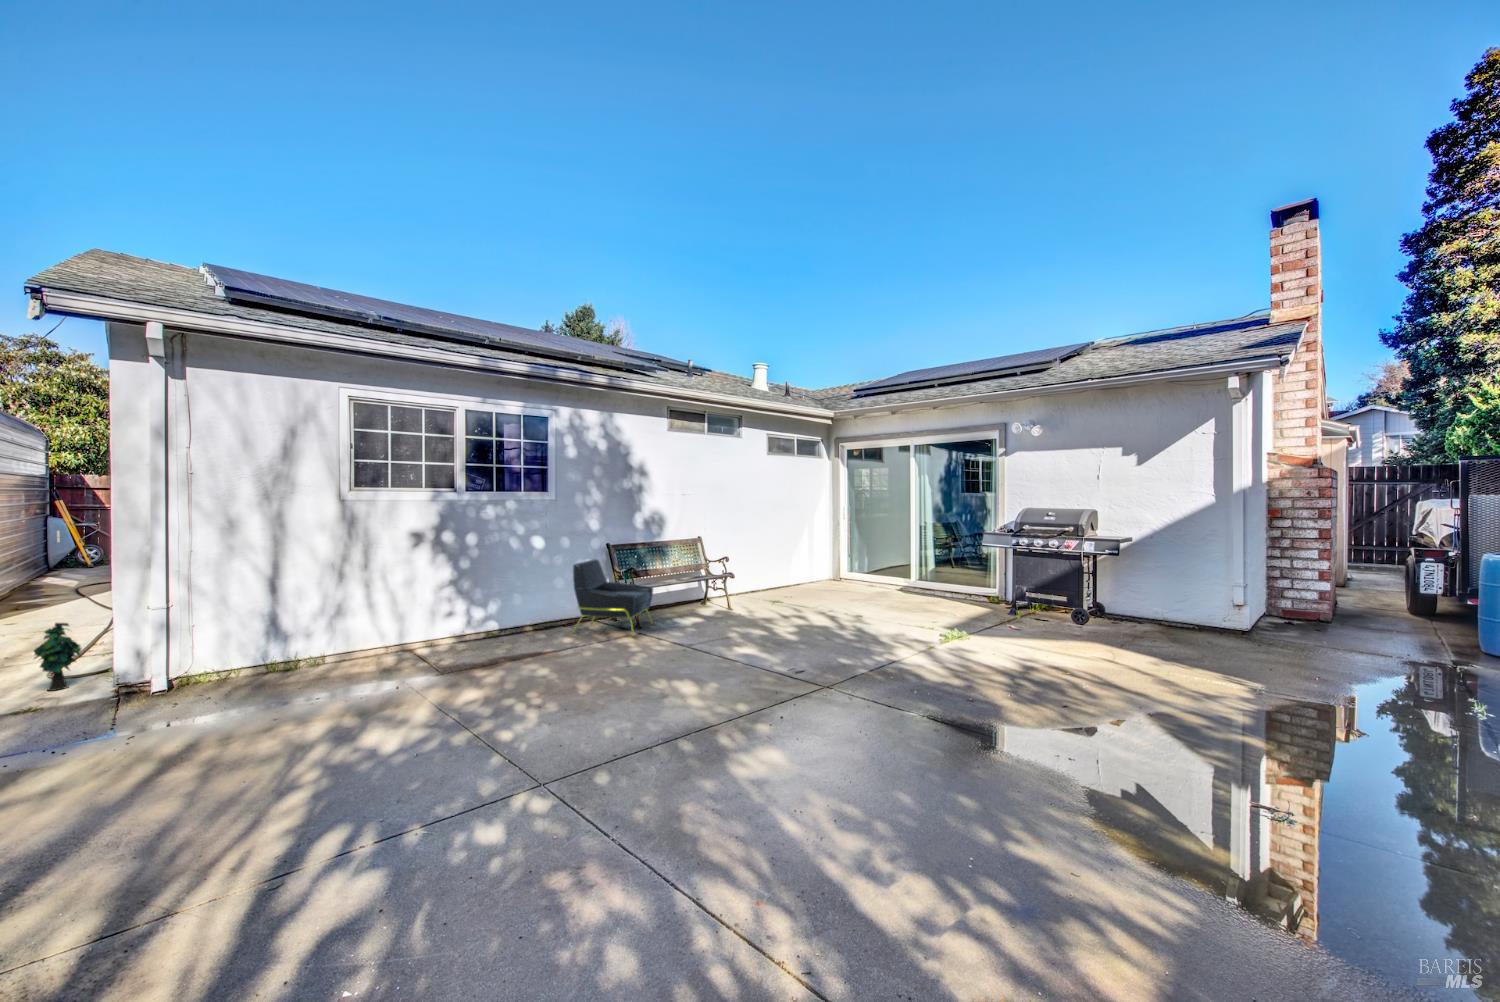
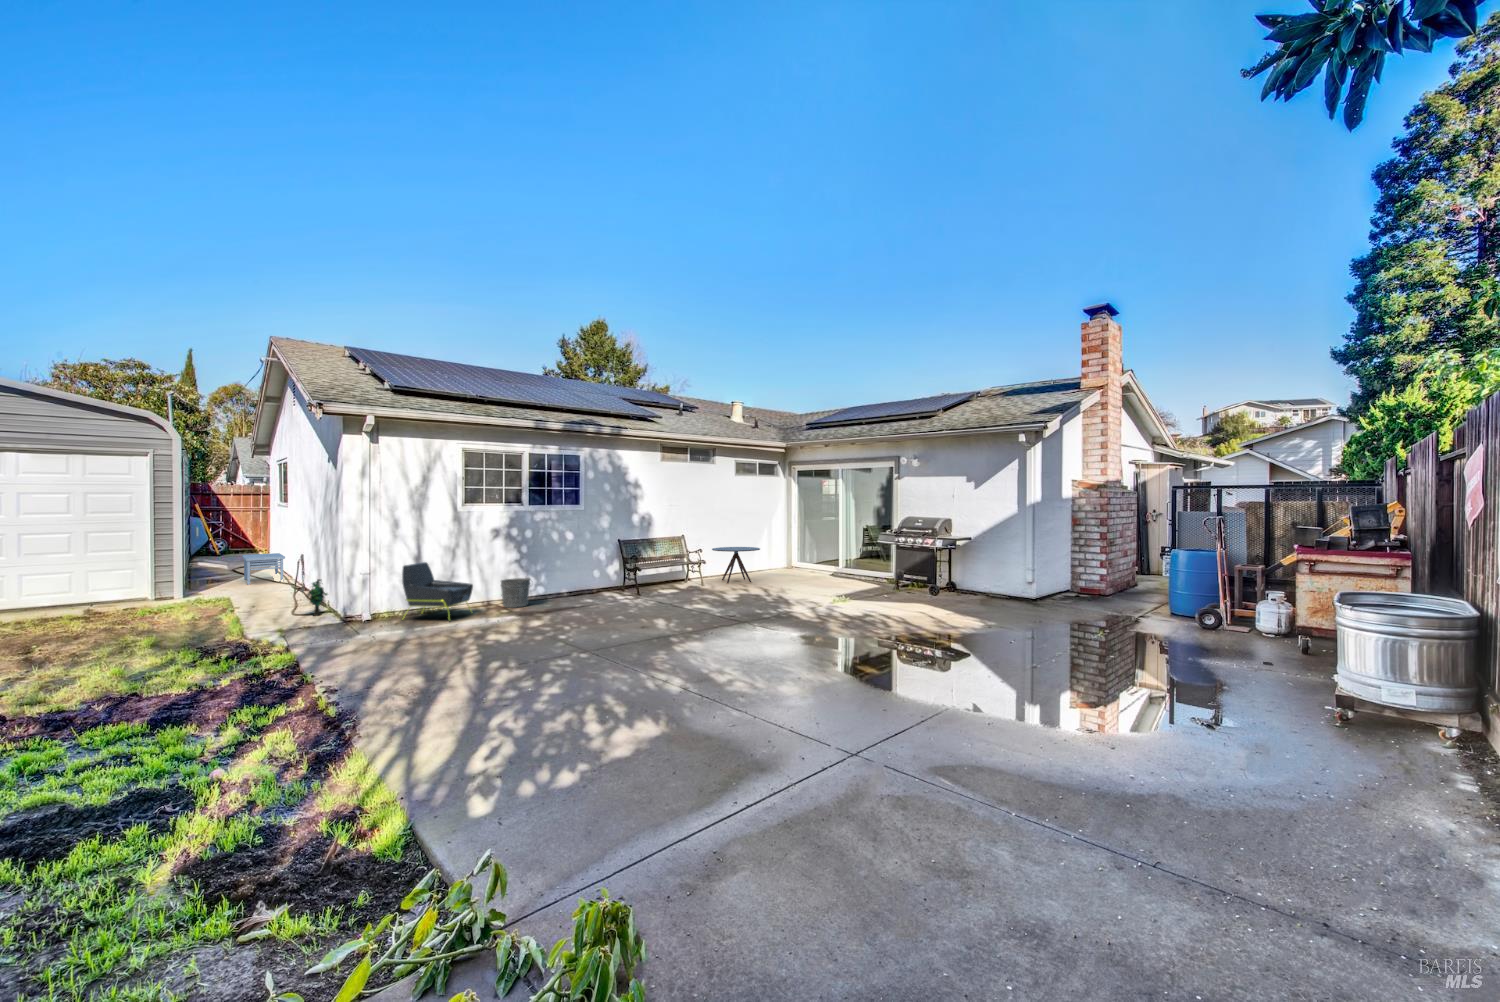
round table: none [740,550,806,602] -> present [712,547,760,583]
armchair: present [573,559,653,636] -> present [402,562,473,620]
storage bench: none [53,562,130,611] -> present [242,553,285,584]
bucket: none [415,607,473,661] -> present [501,578,530,608]

